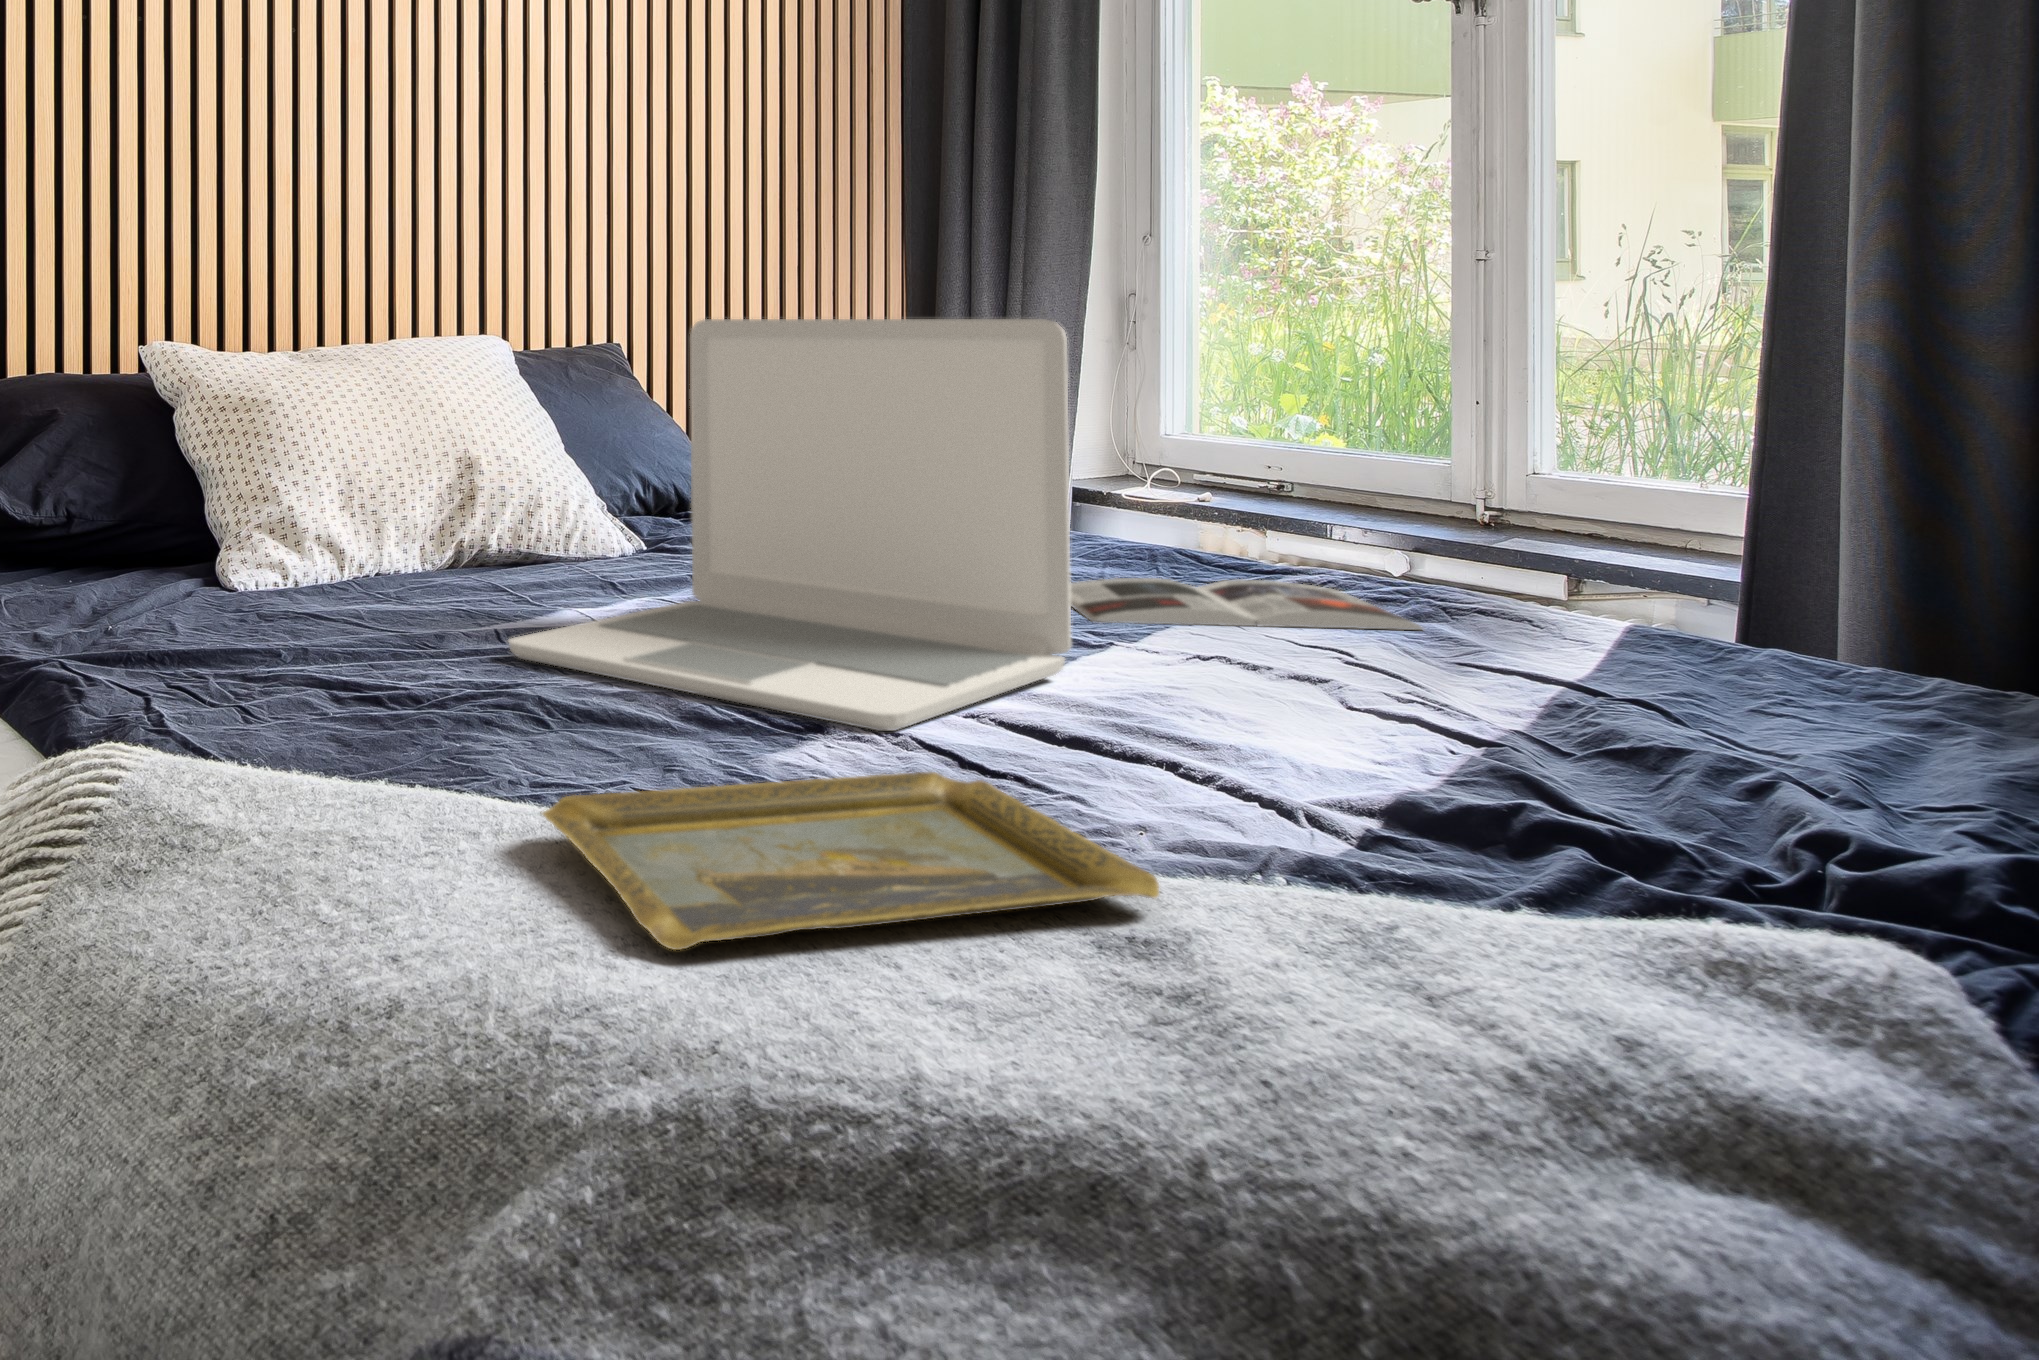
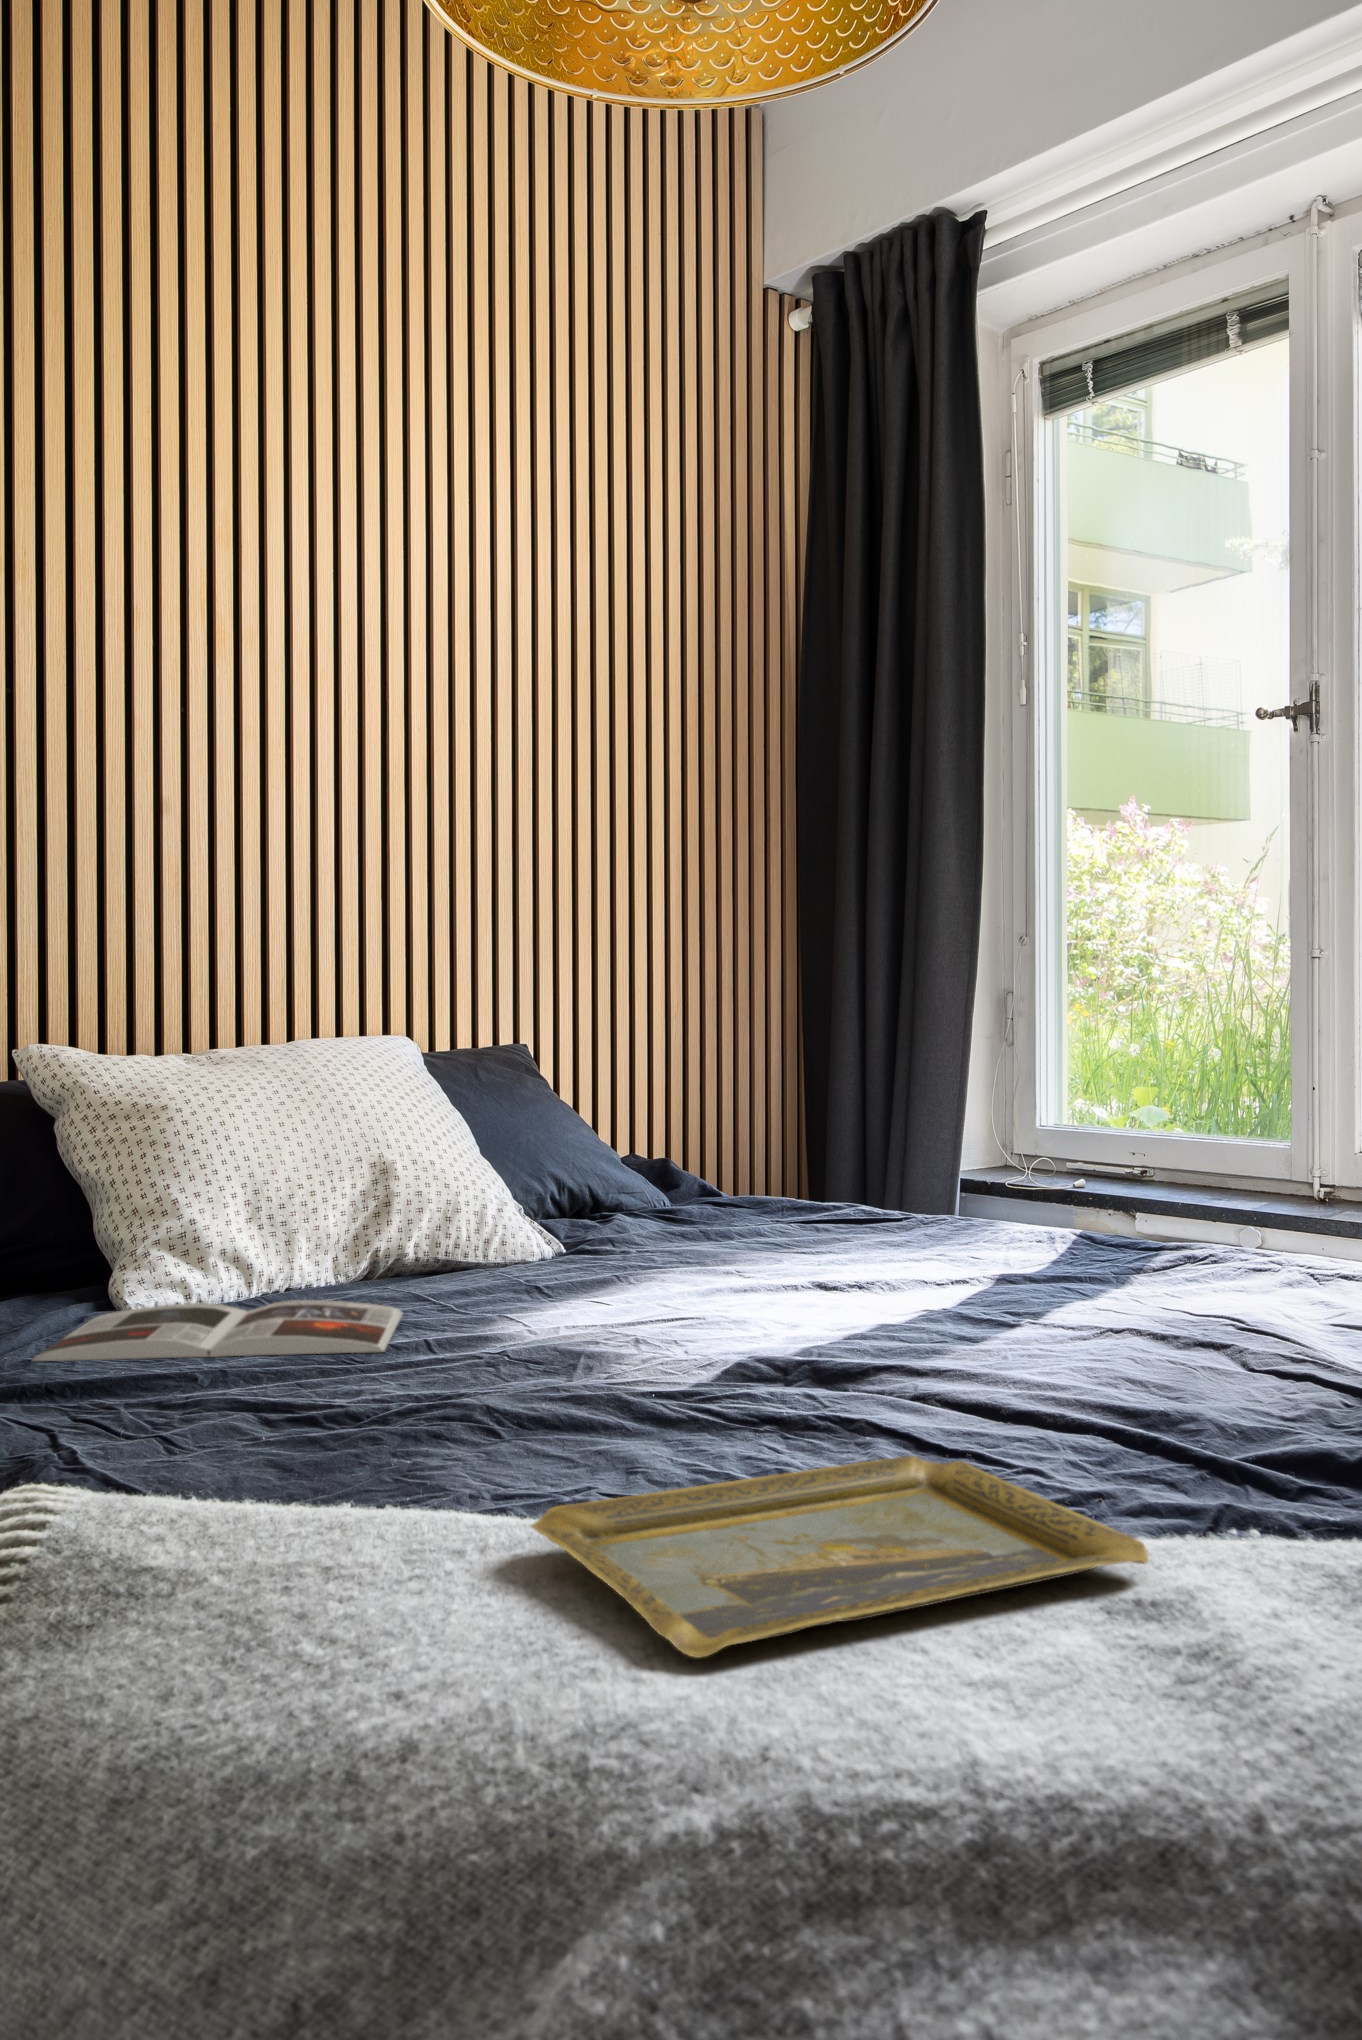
laptop: present [509,319,1071,731] -> none [447,1006,1004,1420]
magazine: present [1071,578,1423,630] -> present [33,1300,403,1361]

